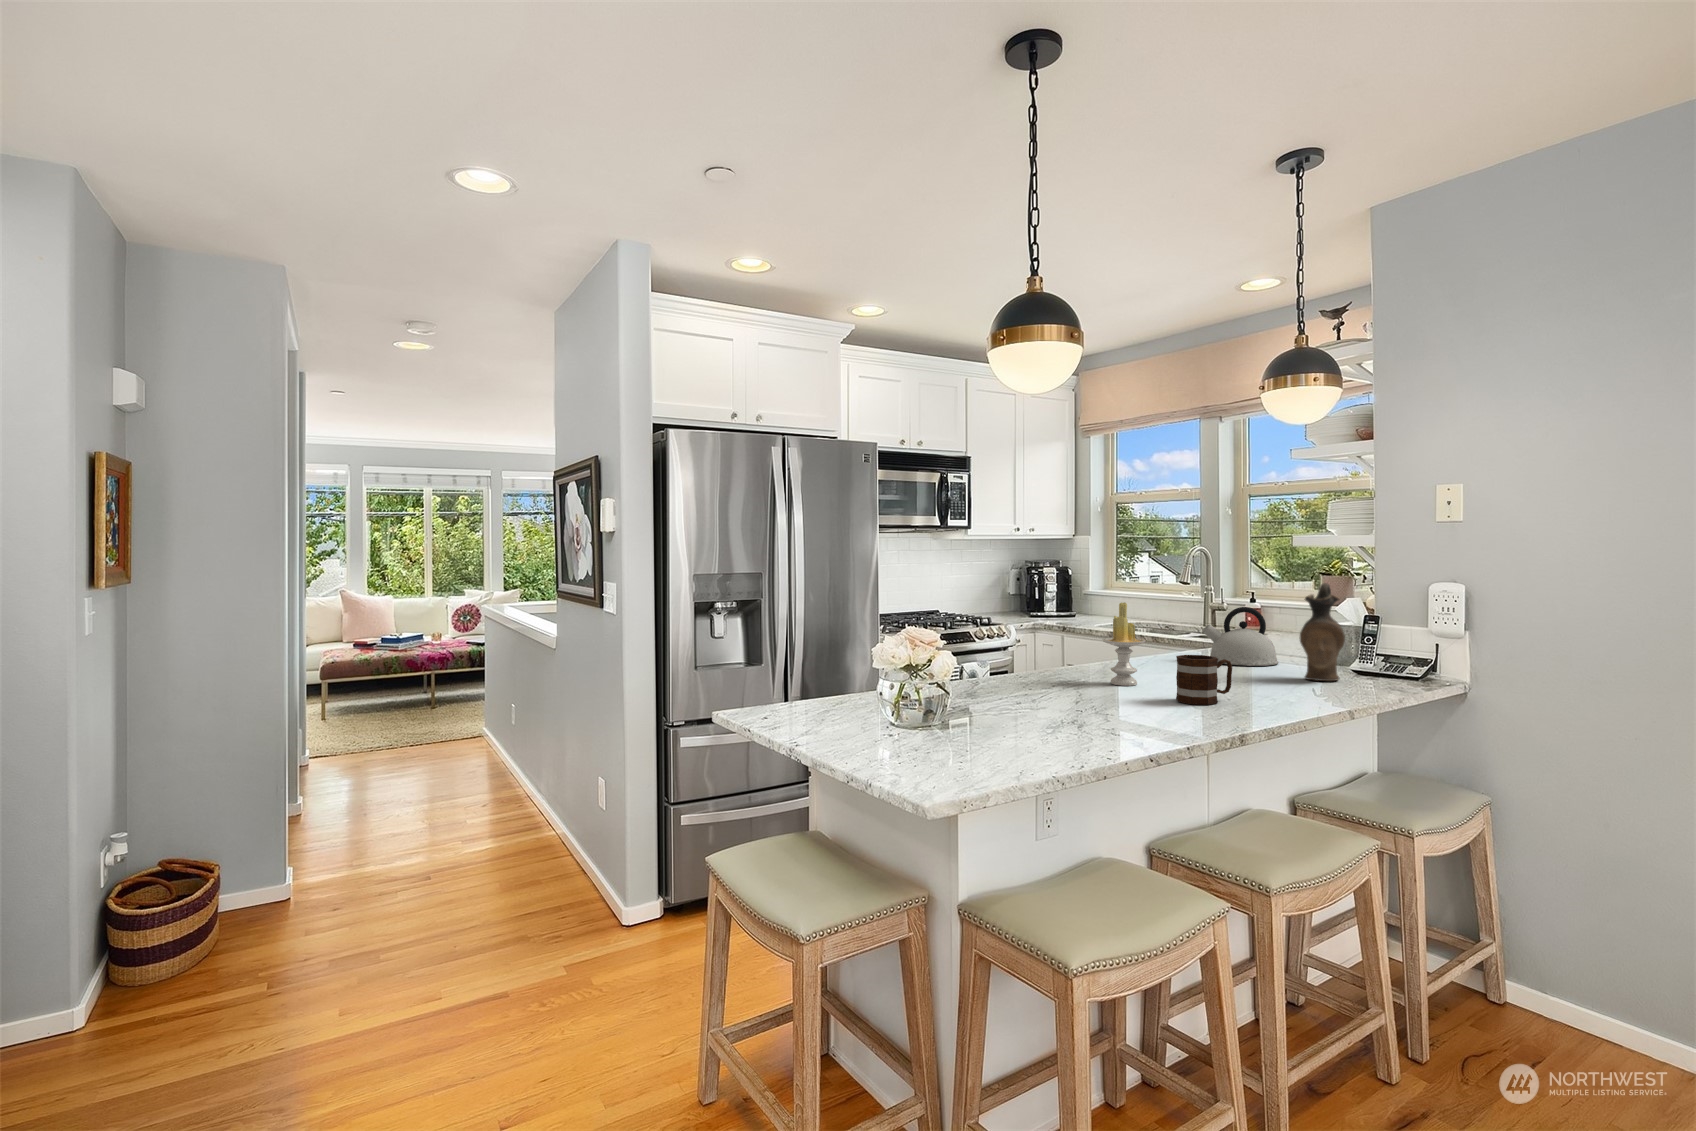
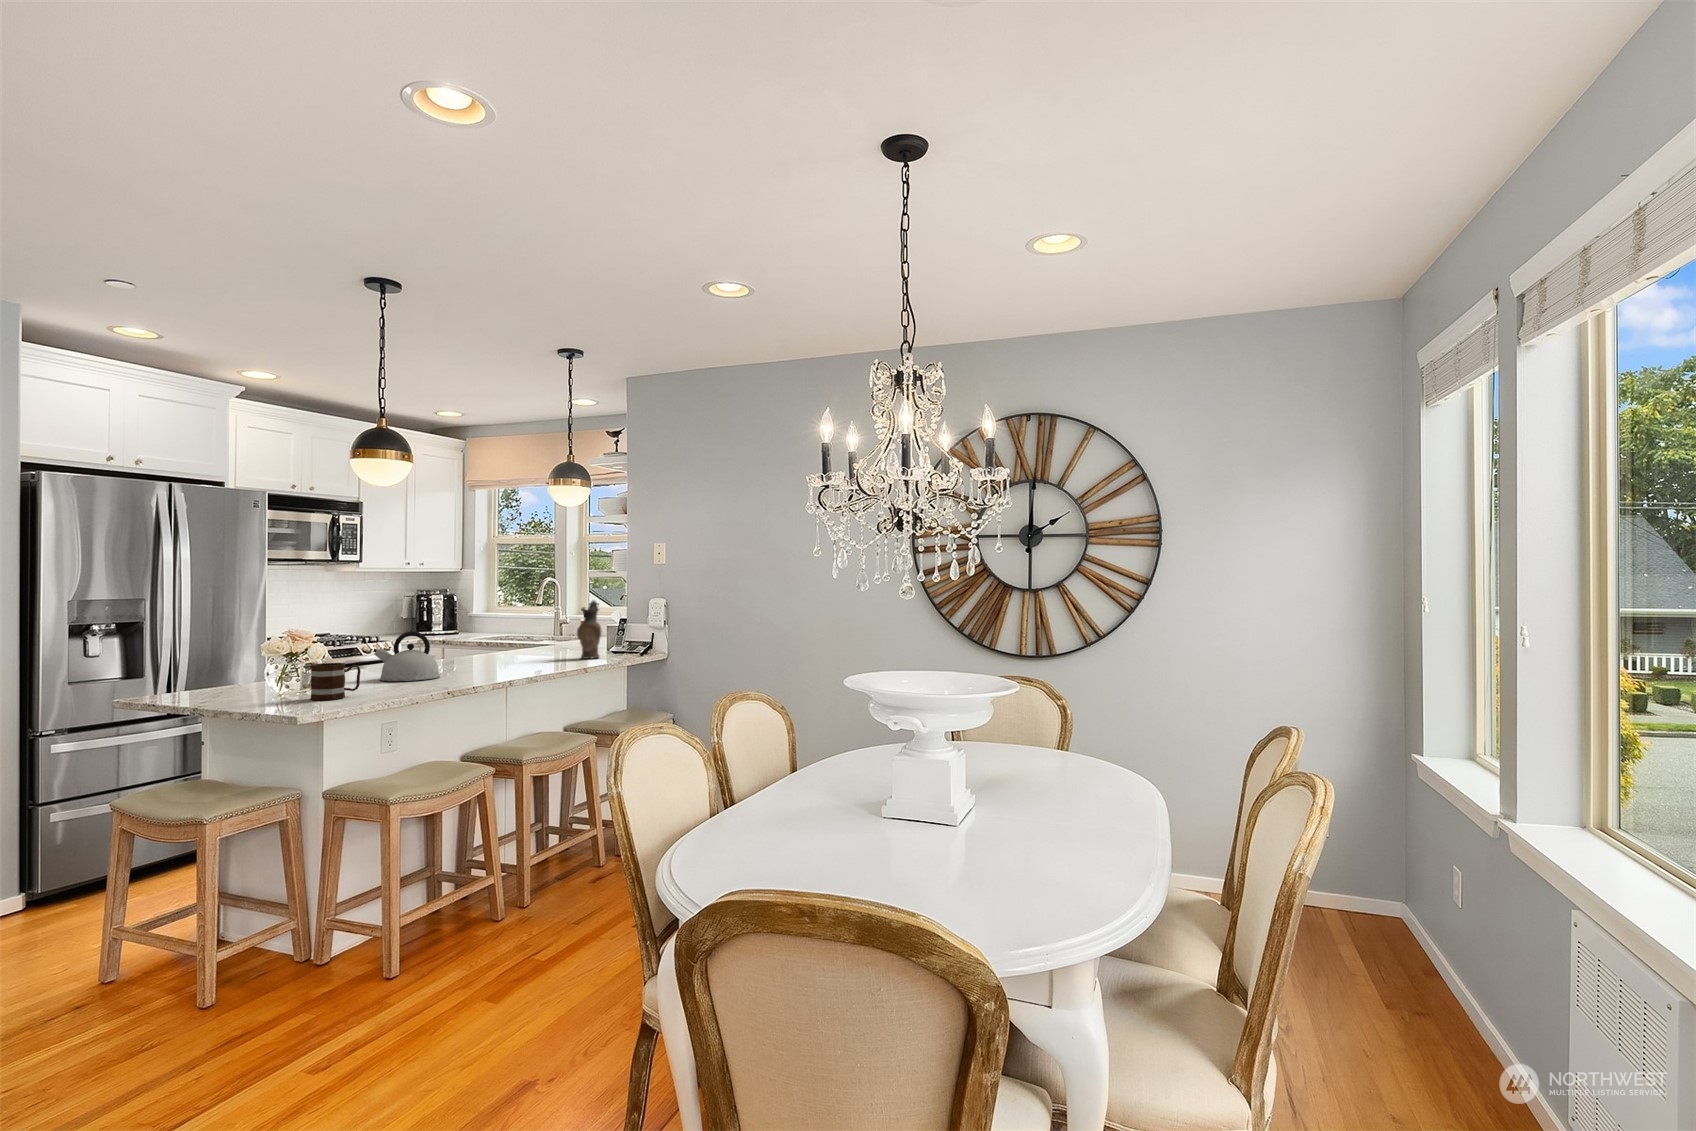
candle: present [1103,602,1146,686] -> none [447,614,476,668]
kettle: present [1202,607,1278,666] -> present [374,631,440,681]
mug: present [1176,655,1232,705] -> present [310,663,361,700]

